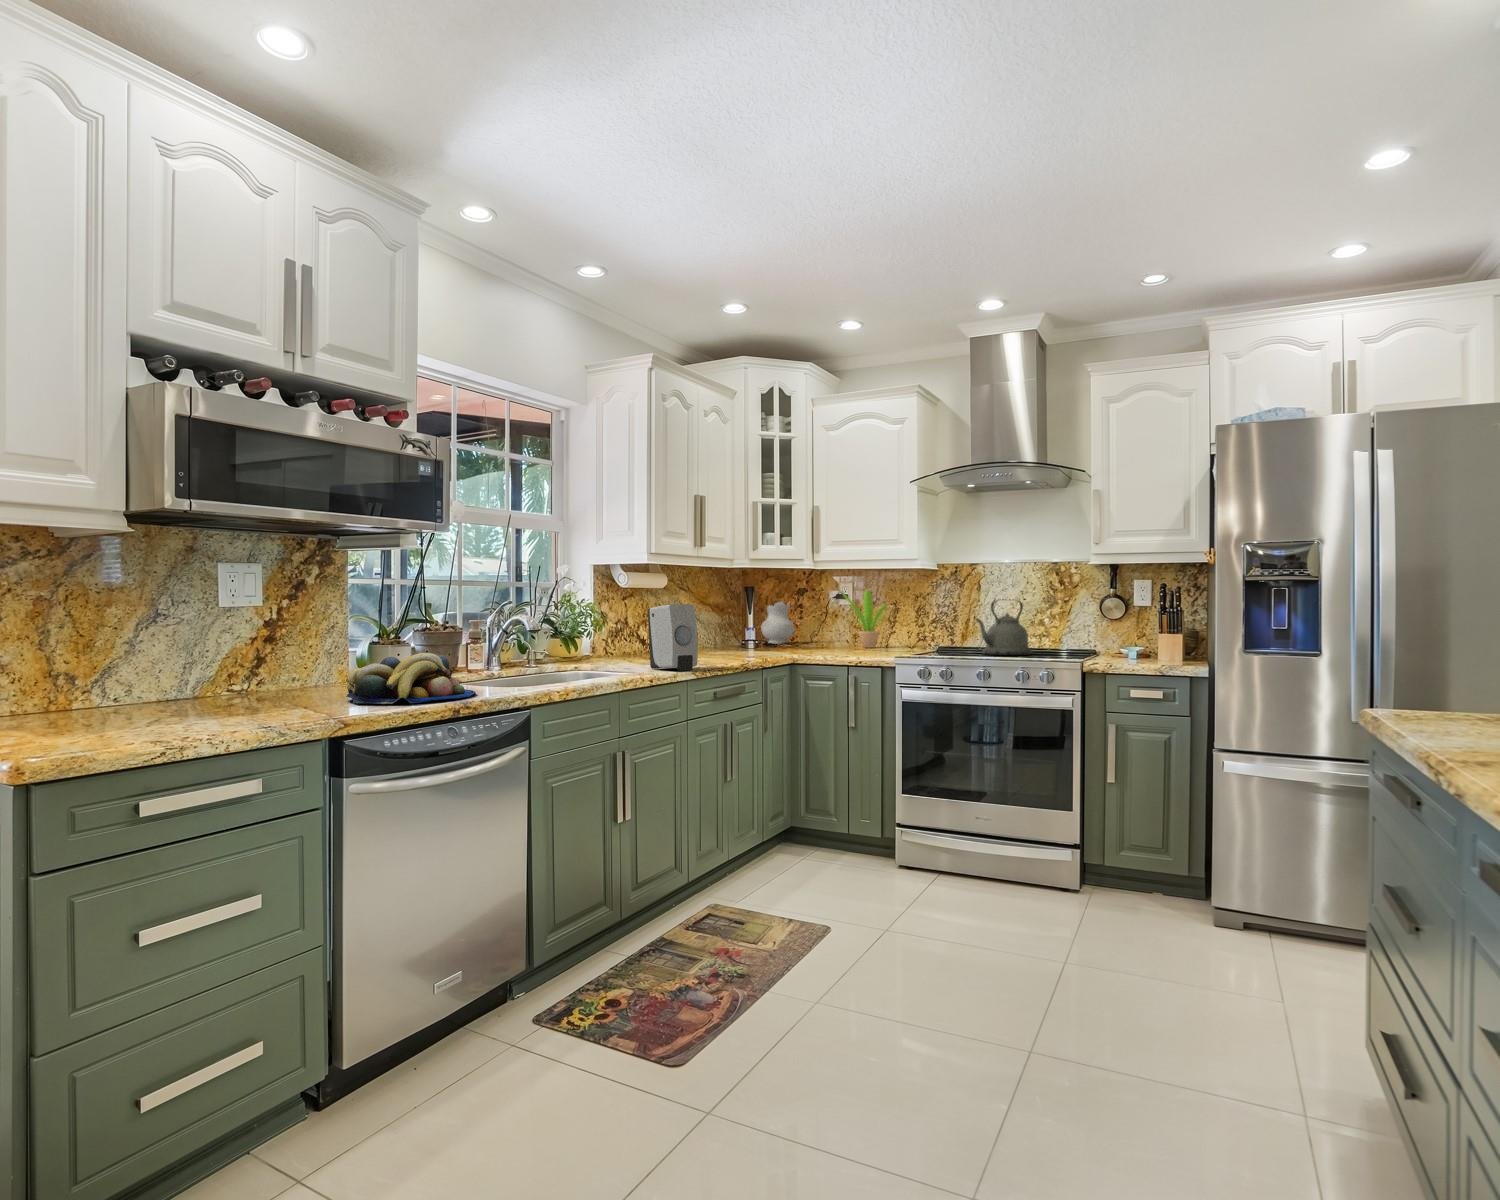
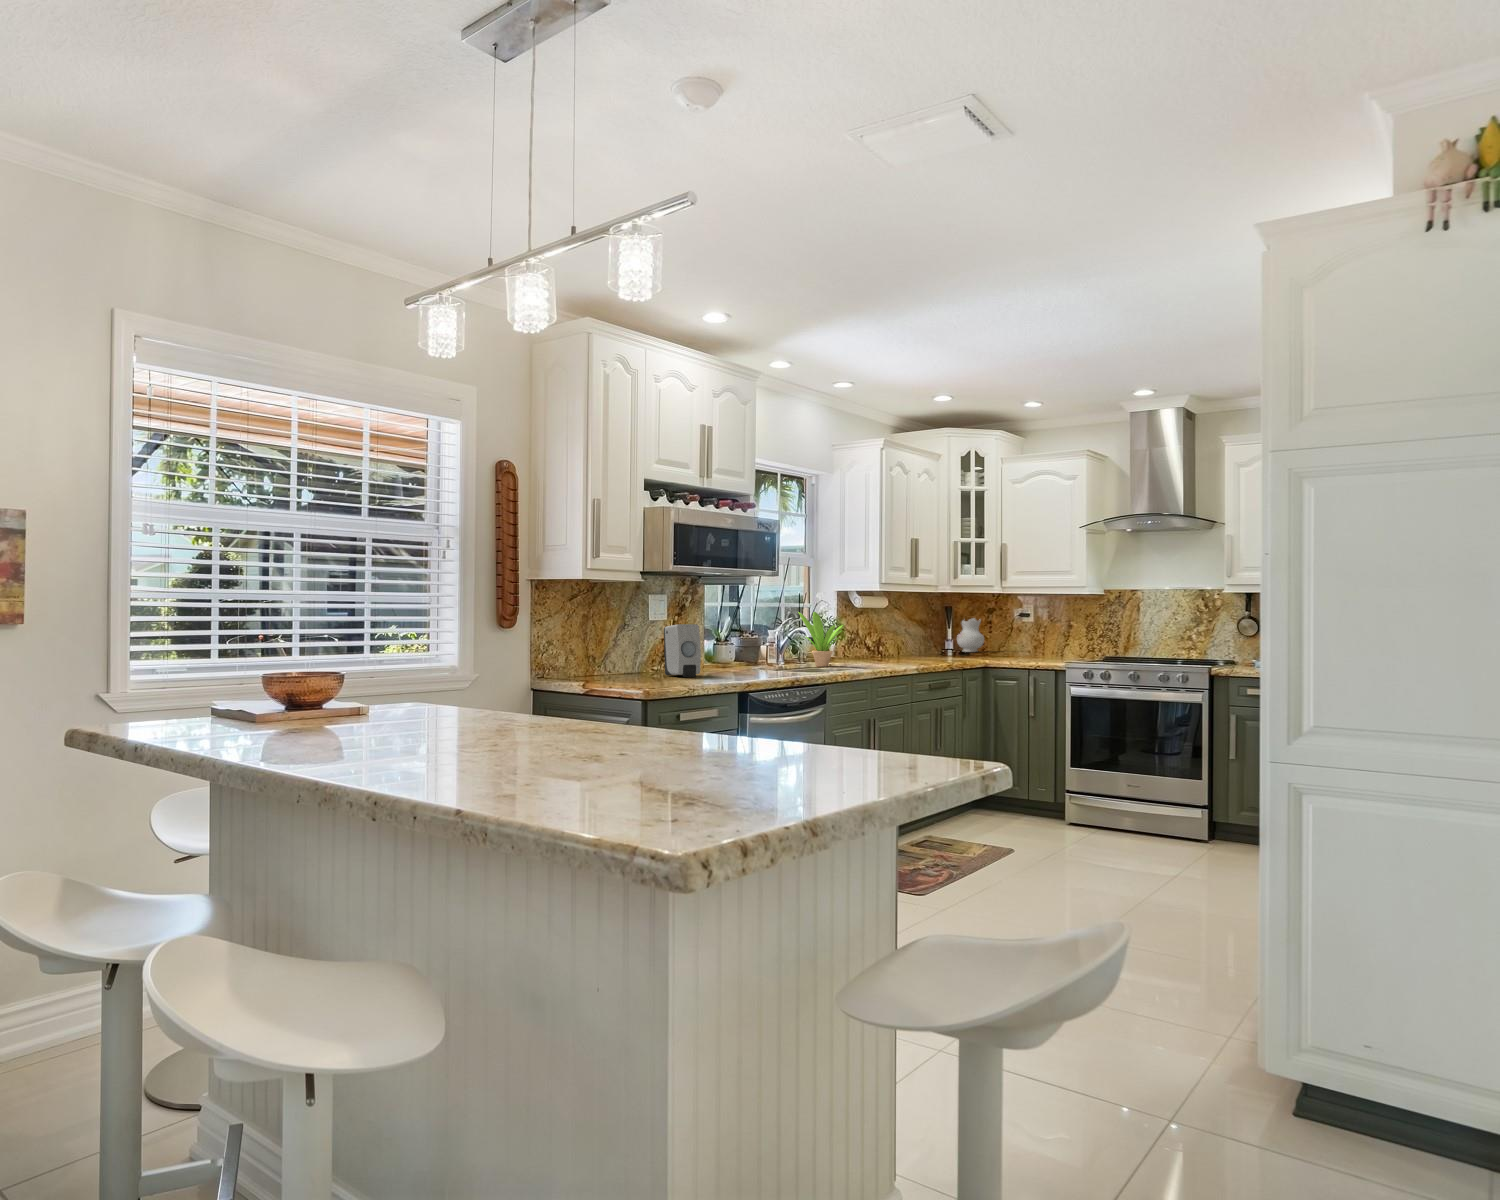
potted plant: present [840,590,888,648] -> present [797,612,843,667]
kettle: present [976,599,1032,655] -> none [1130,620,1177,663]
soap dispenser: present [648,604,698,671] -> present [664,624,701,677]
fruit bowl: present [346,653,476,704] -> none [725,650,798,678]

